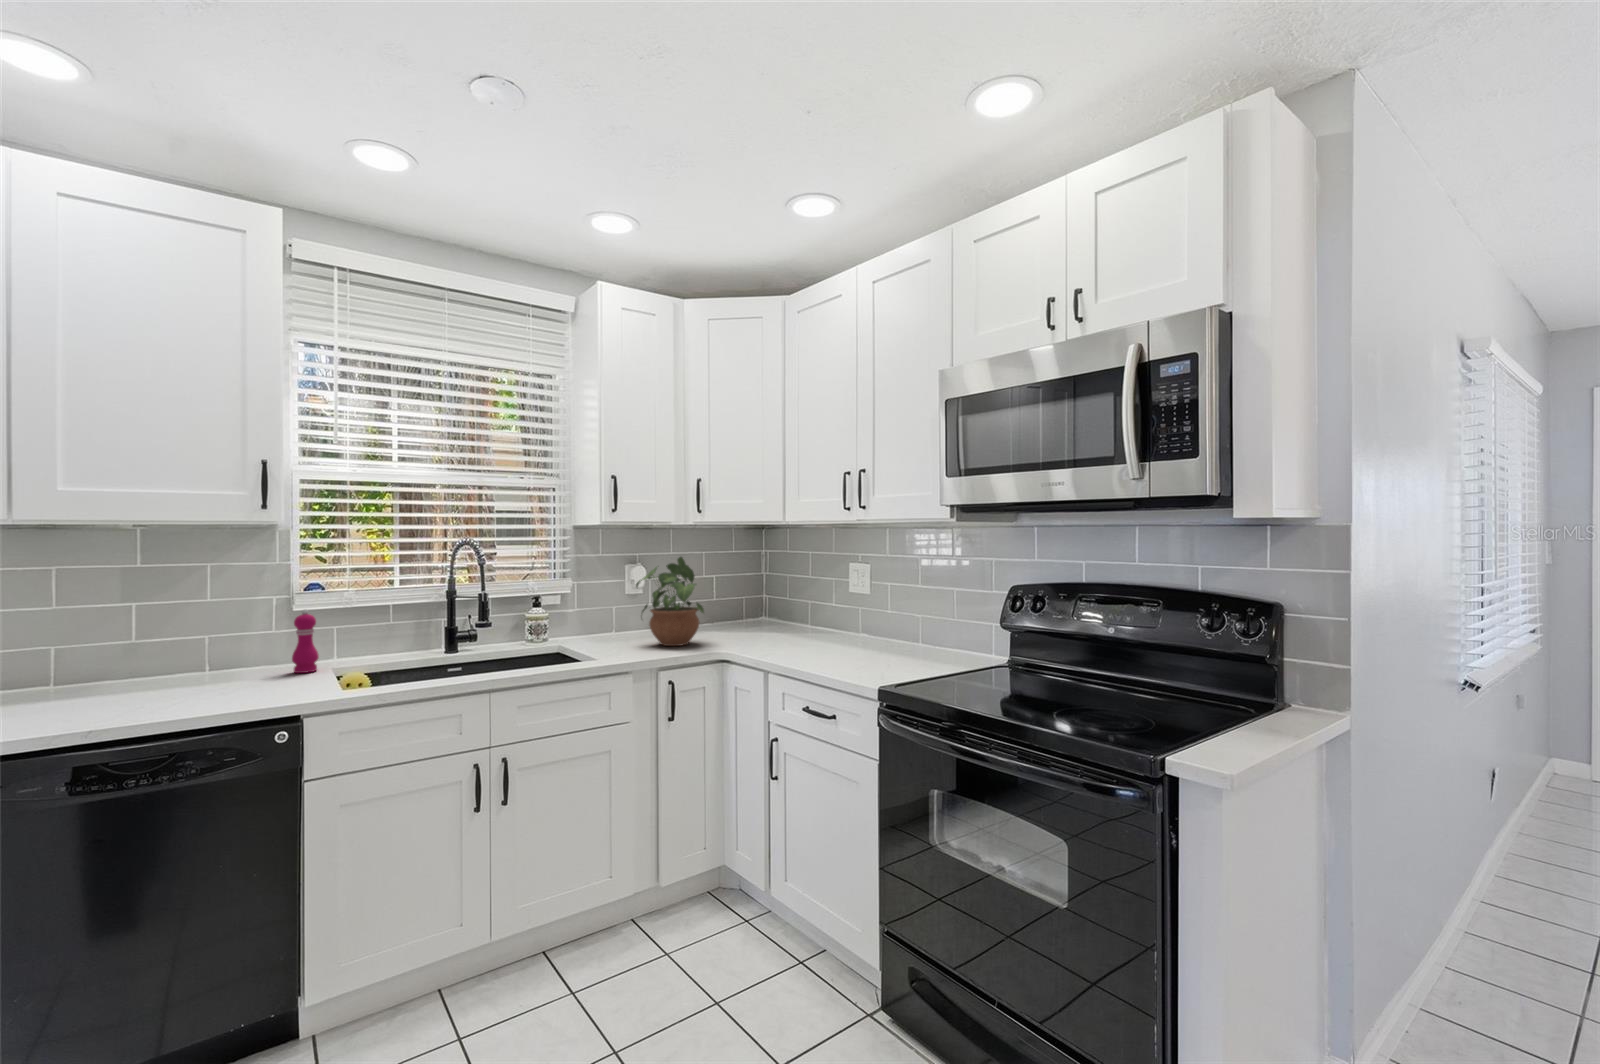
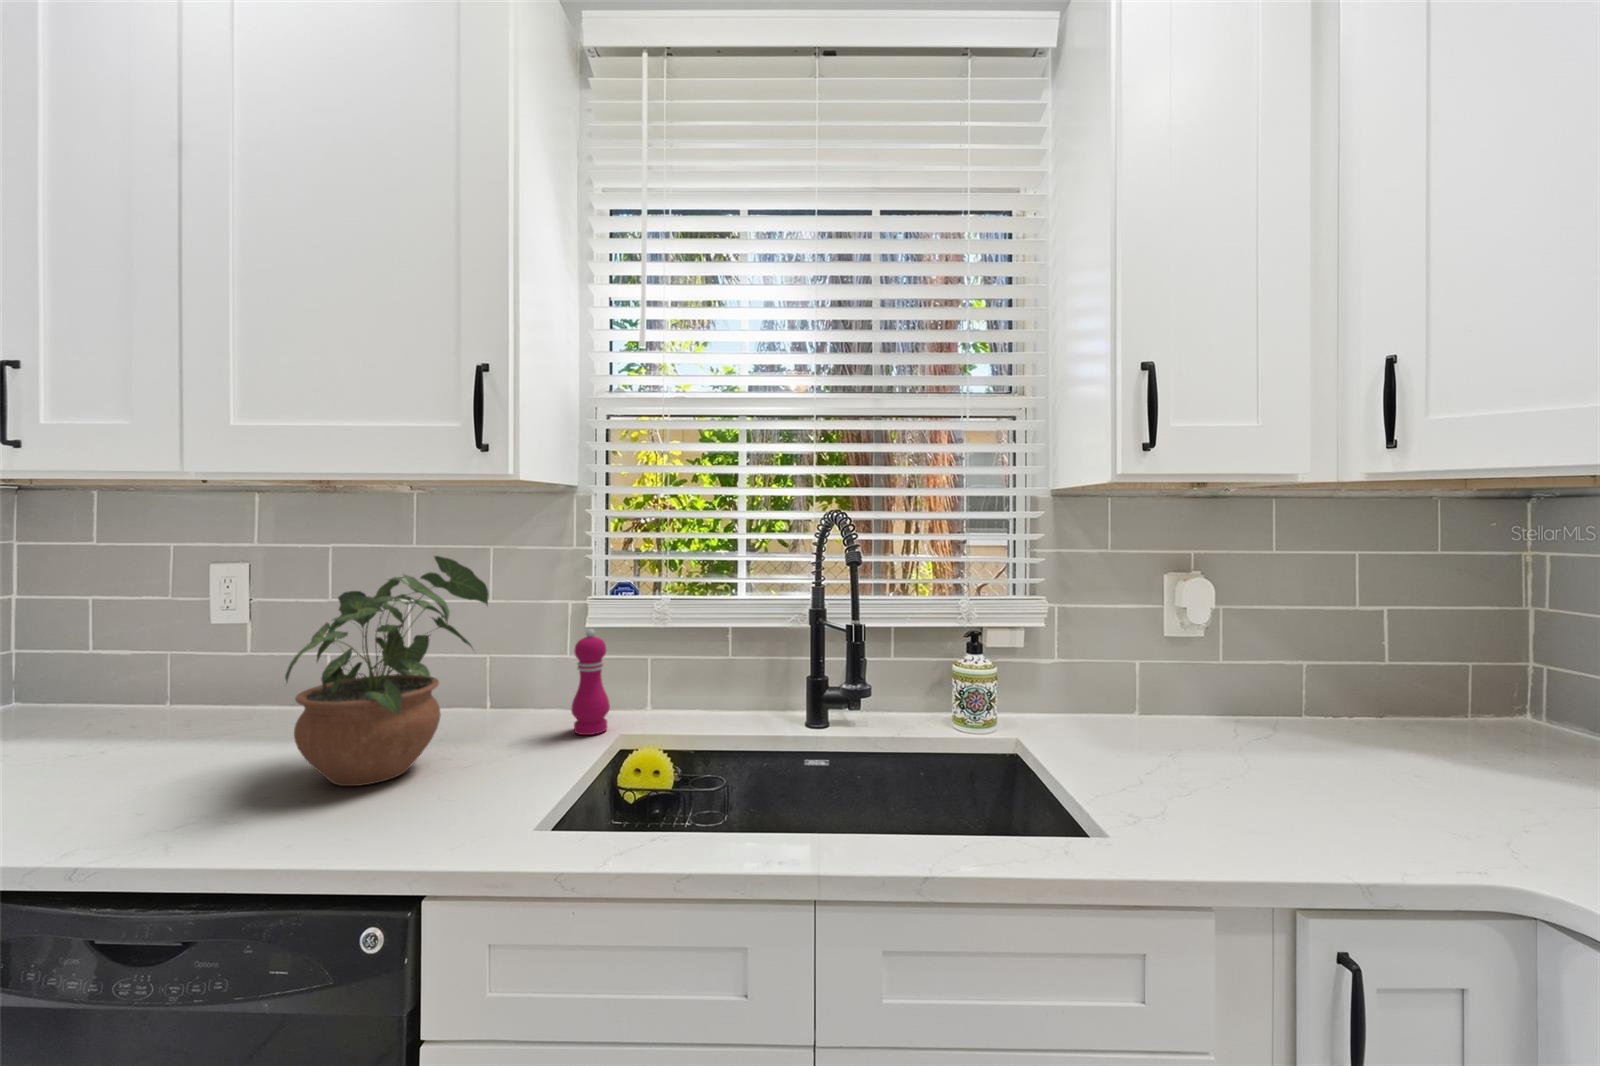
potted plant: present [636,557,704,646] -> present [285,556,489,786]

